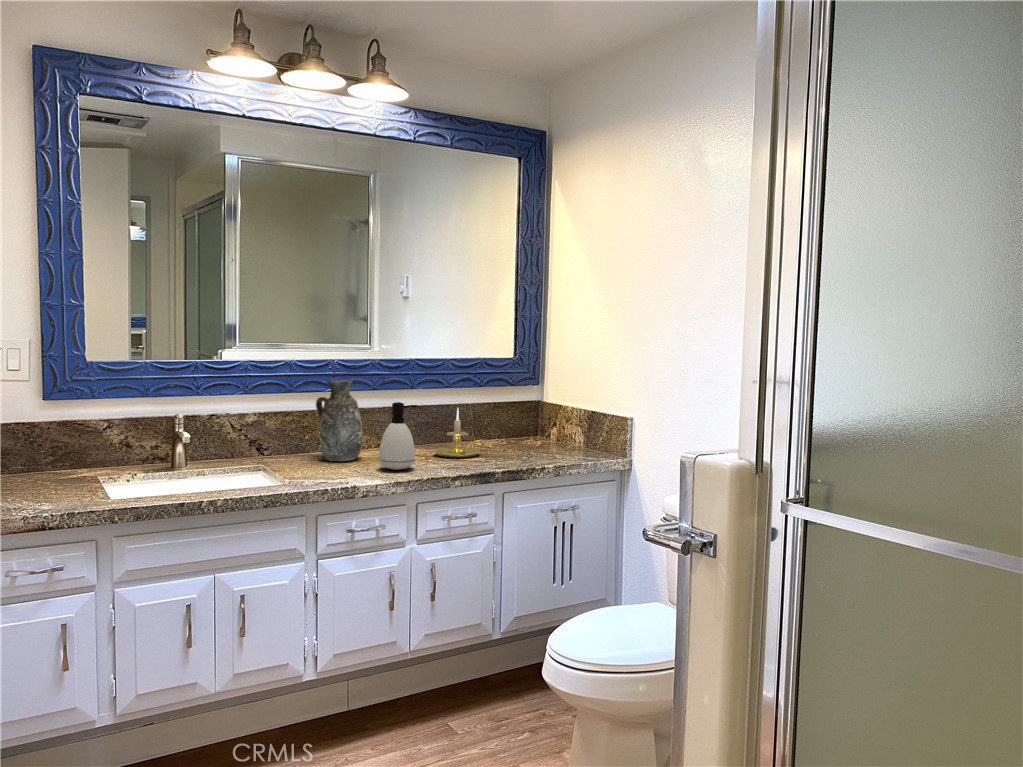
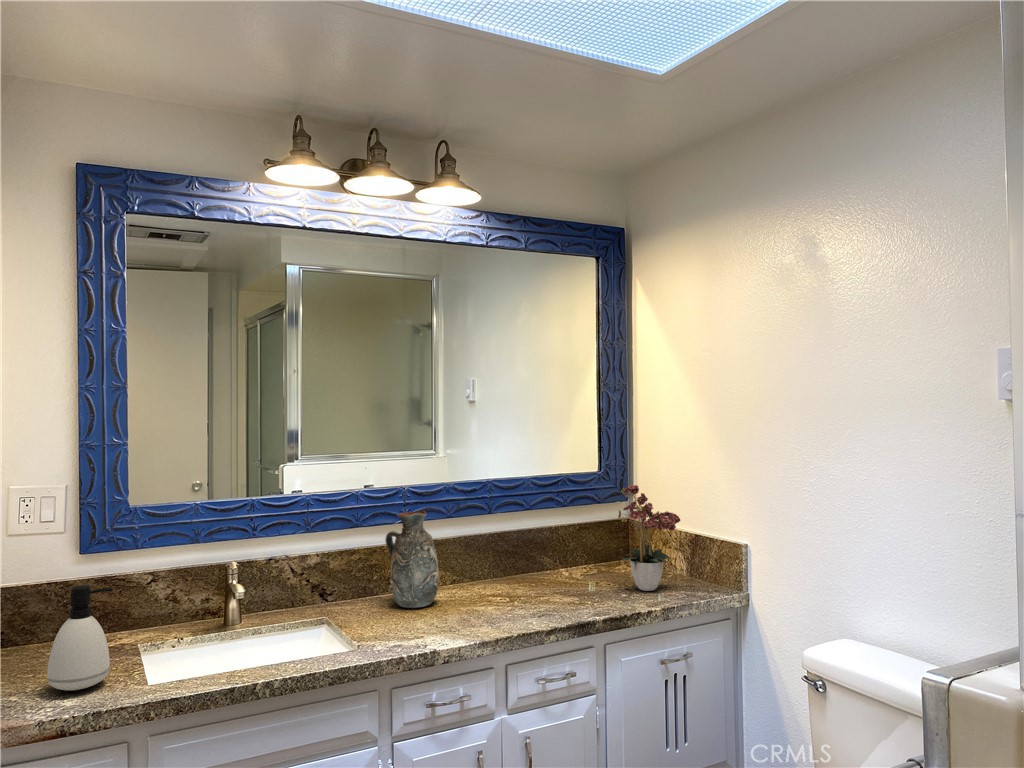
flower arrangement: none [520,360,583,456] -> present [618,485,680,591]
soap dispenser: present [379,402,417,470] -> present [47,585,113,691]
candle holder: present [433,408,487,457] -> none [518,537,580,597]

